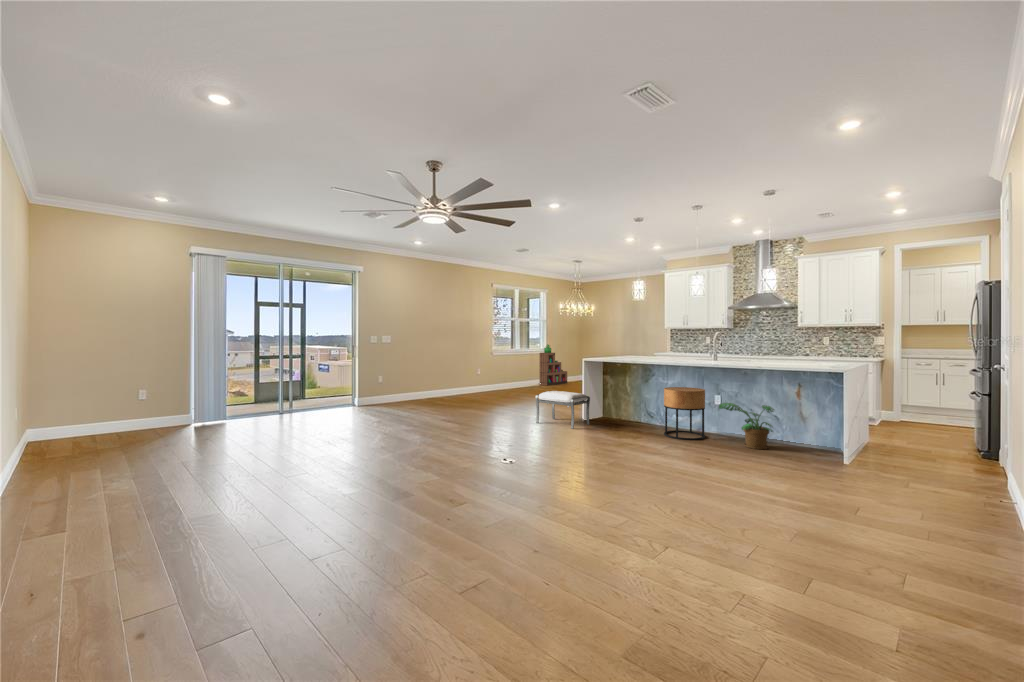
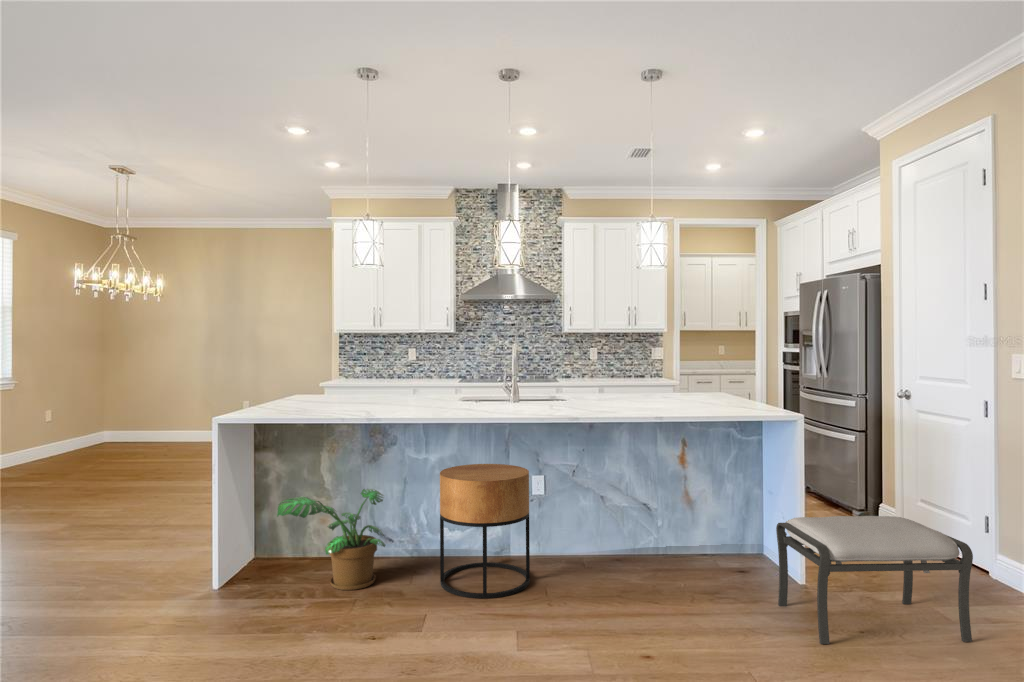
bookshelf: present [540,345,567,385] -> none [13,366,90,466]
ottoman: present [536,391,590,429] -> present [776,516,973,644]
potted plant: present [719,403,774,449] -> present [277,489,385,590]

